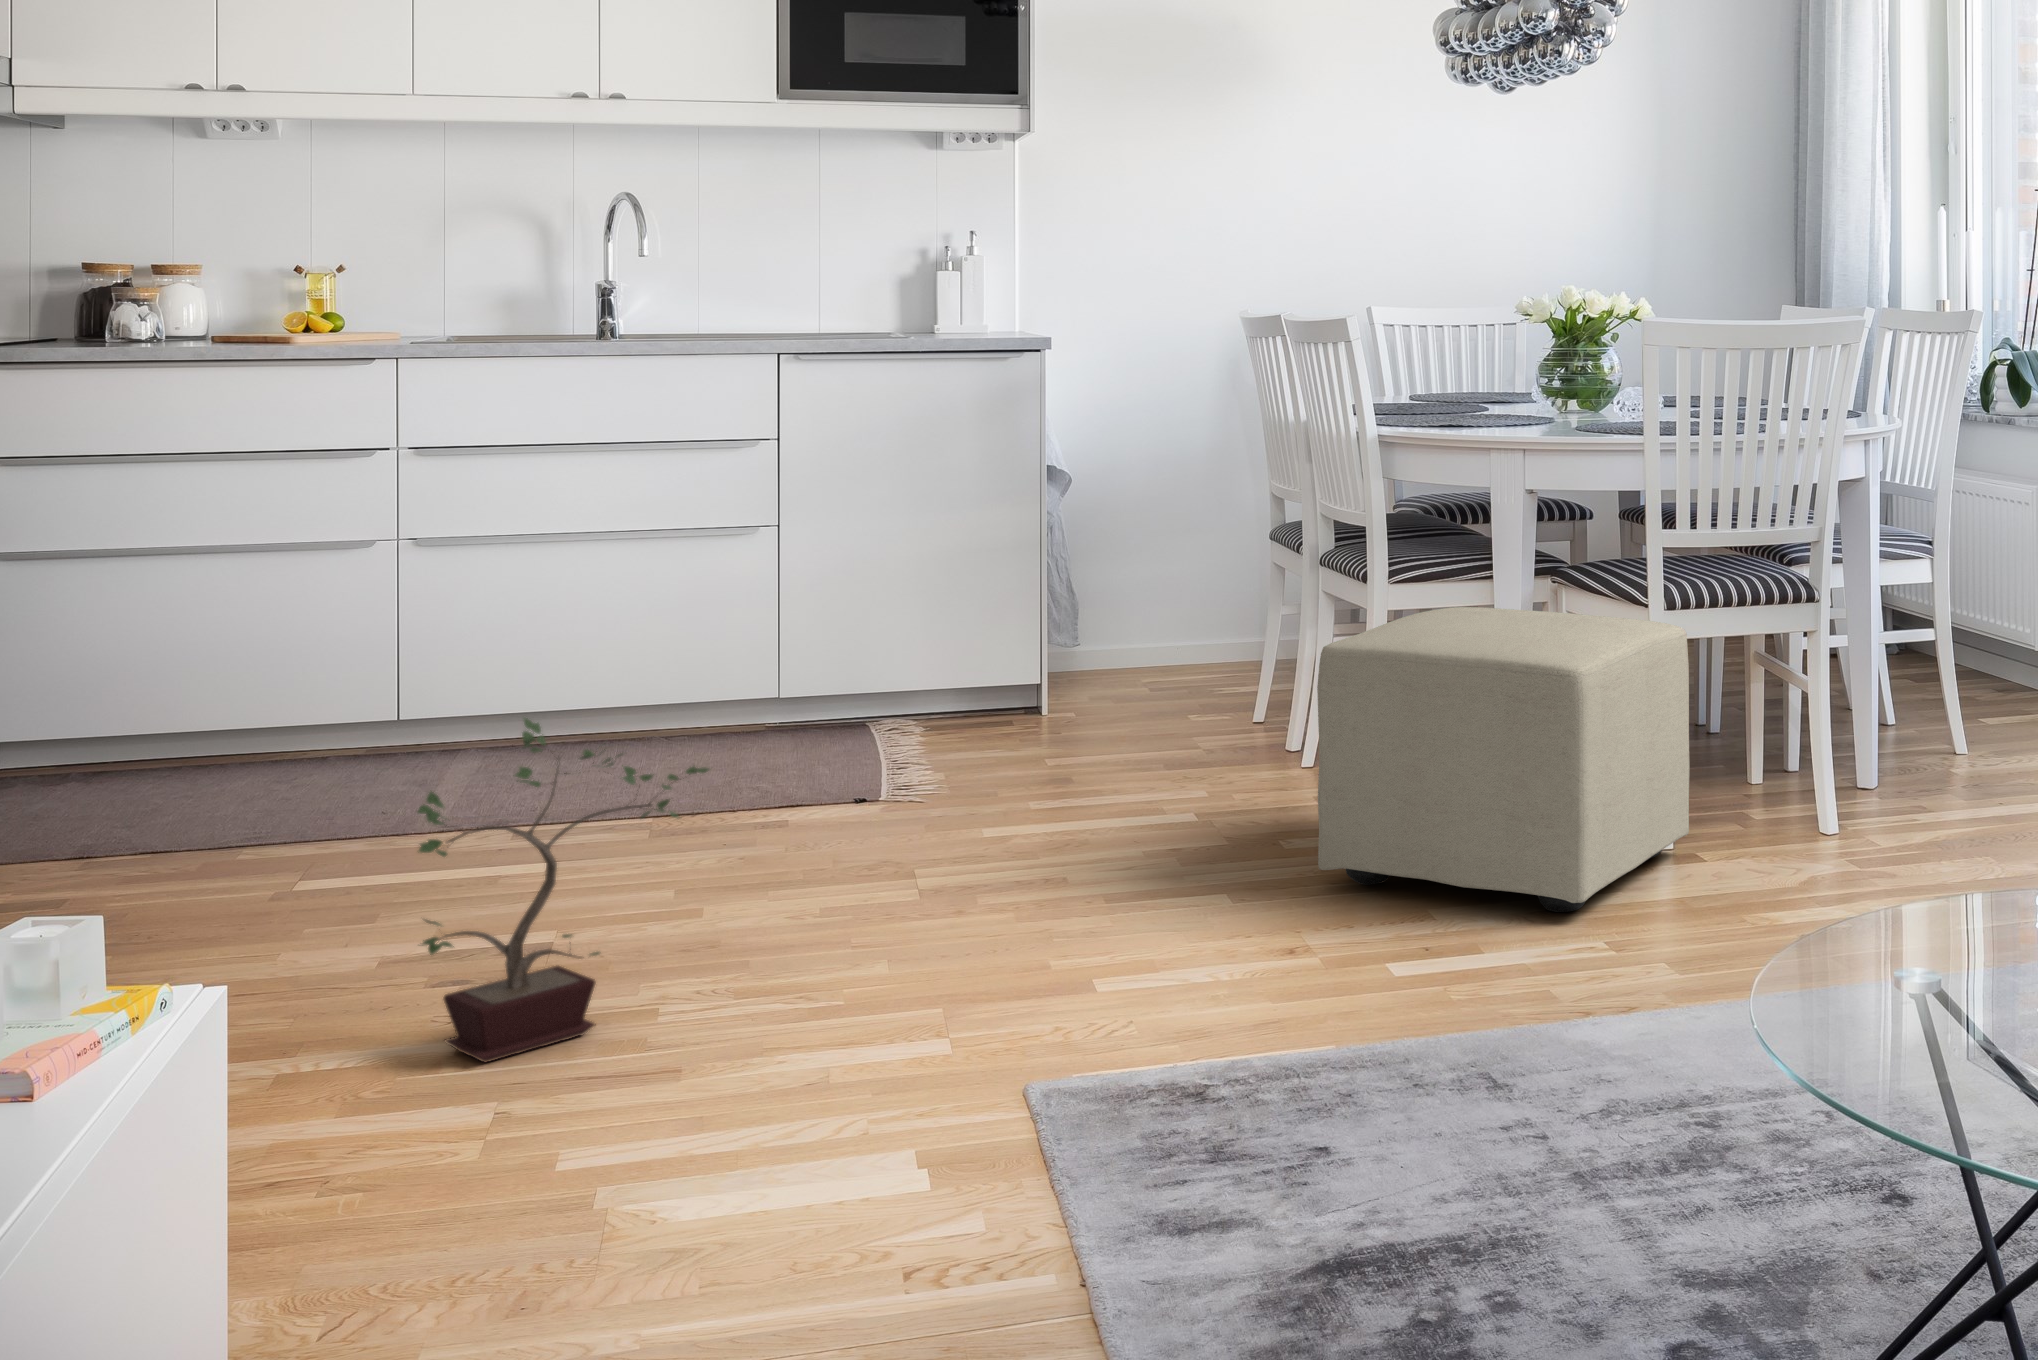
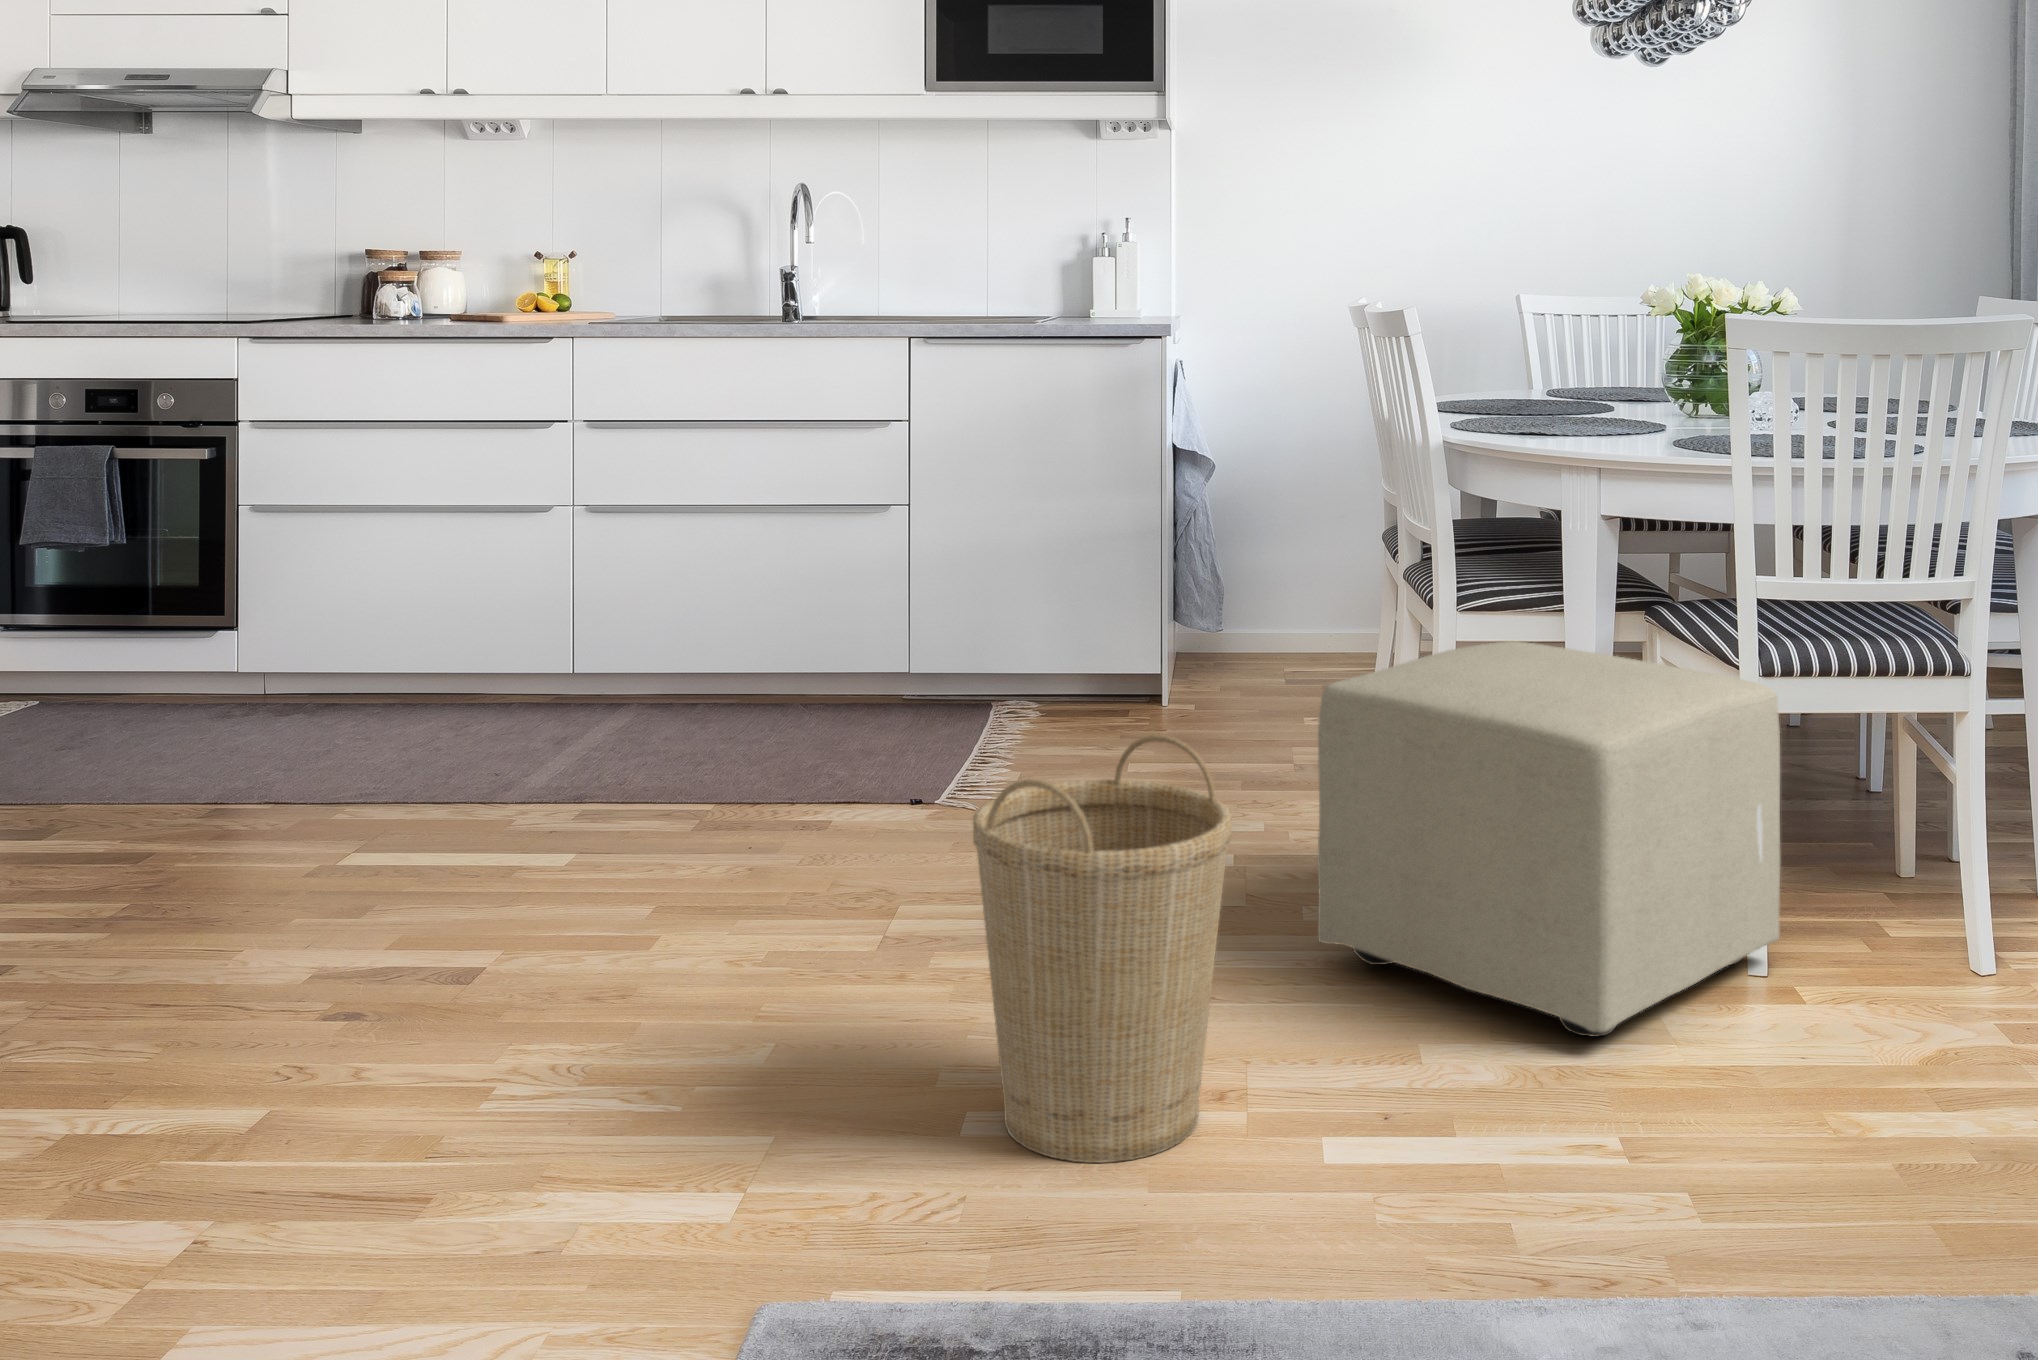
basket: none [1094,680,1314,1028] -> present [973,735,1232,1163]
potted plant: present [418,718,709,1062] -> none [264,720,607,1092]

